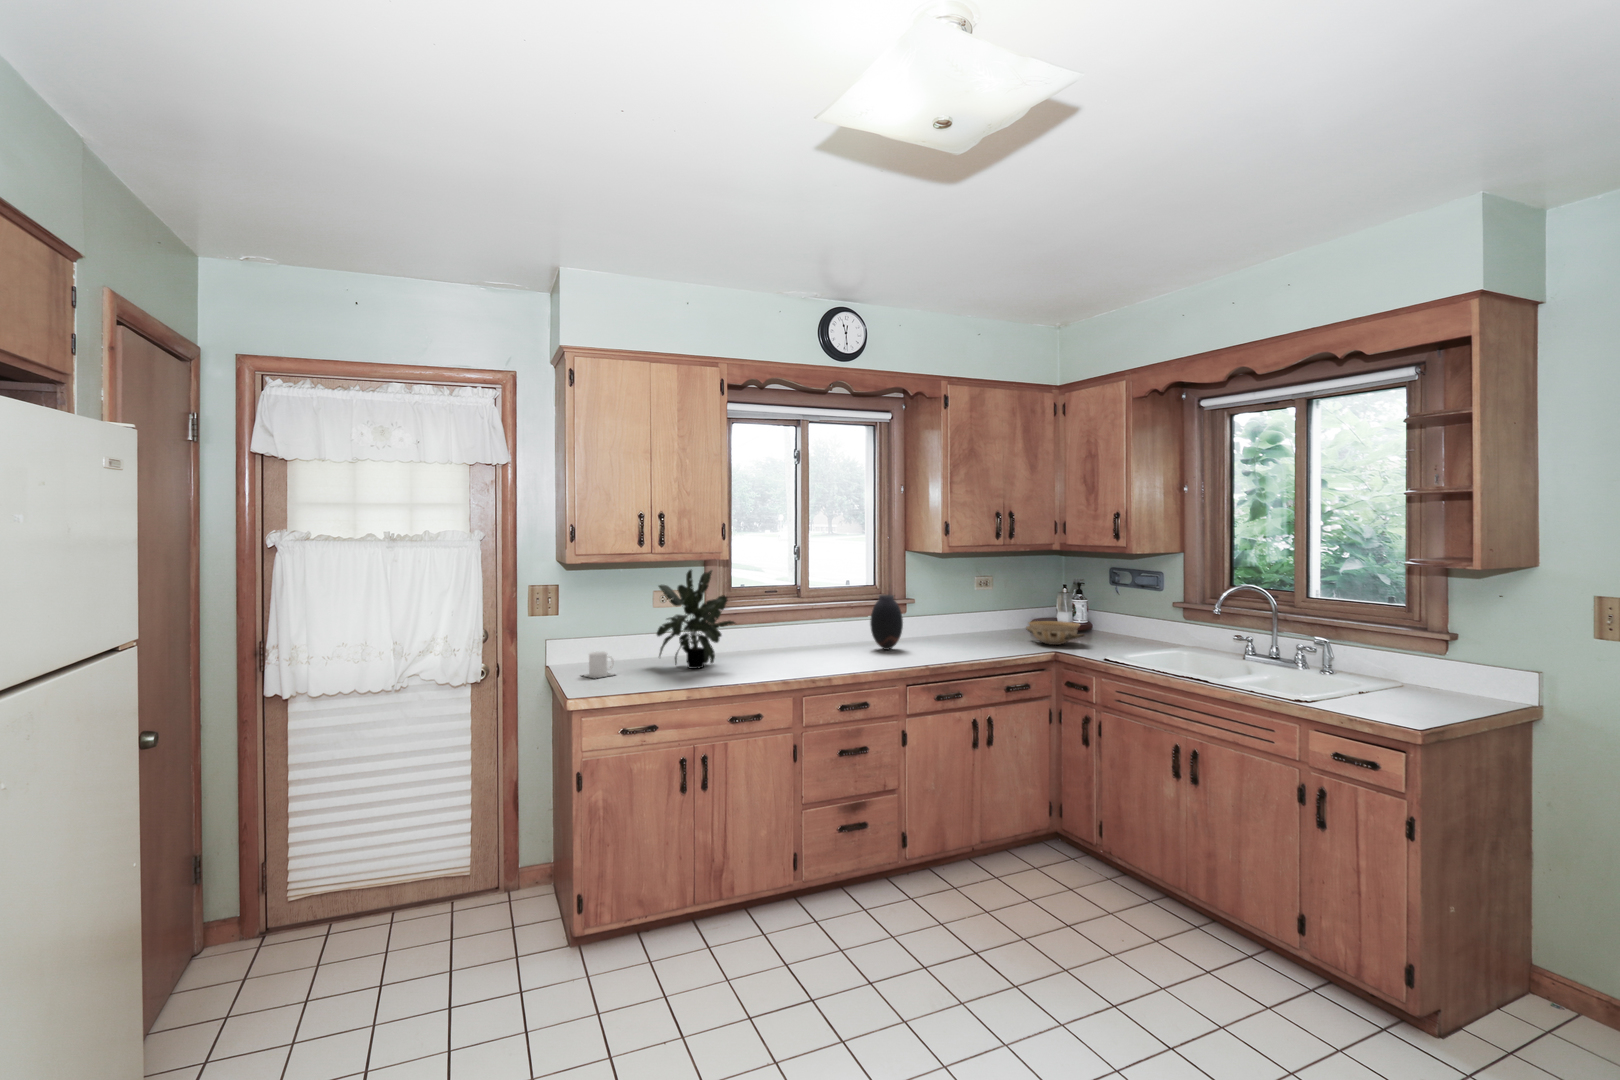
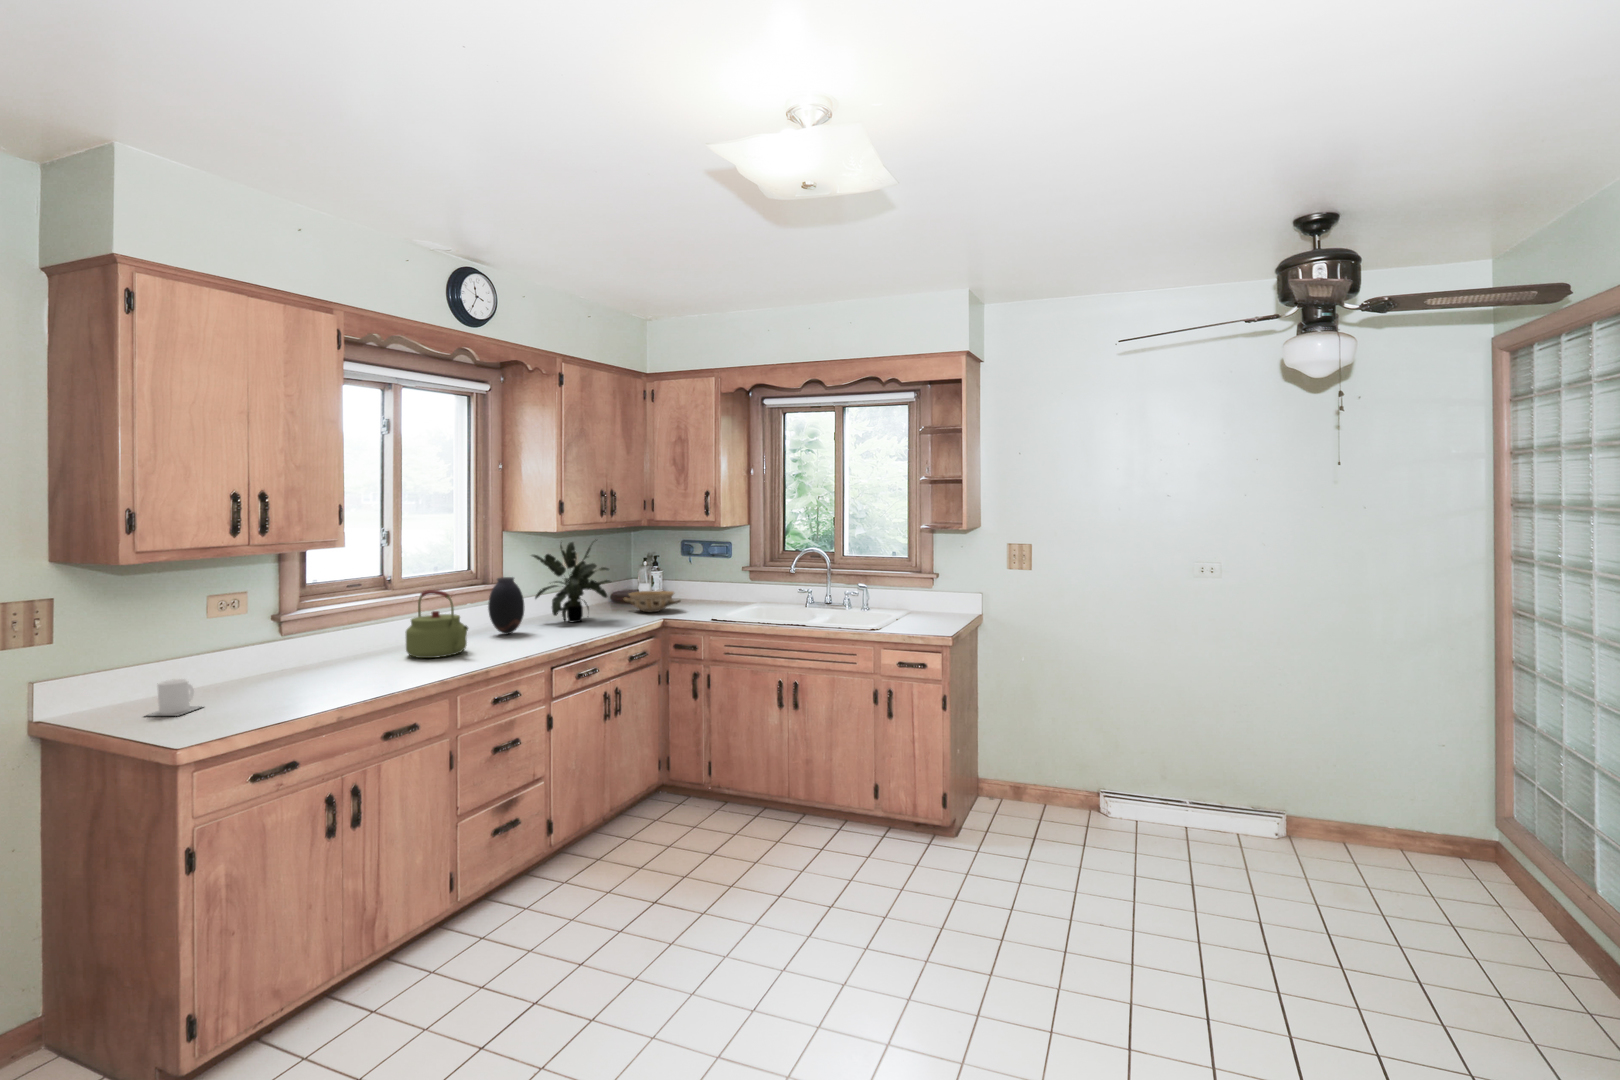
potted plant: present [657,570,735,669] -> present [532,540,610,622]
kettle: none [783,601,833,662] -> present [406,590,468,658]

